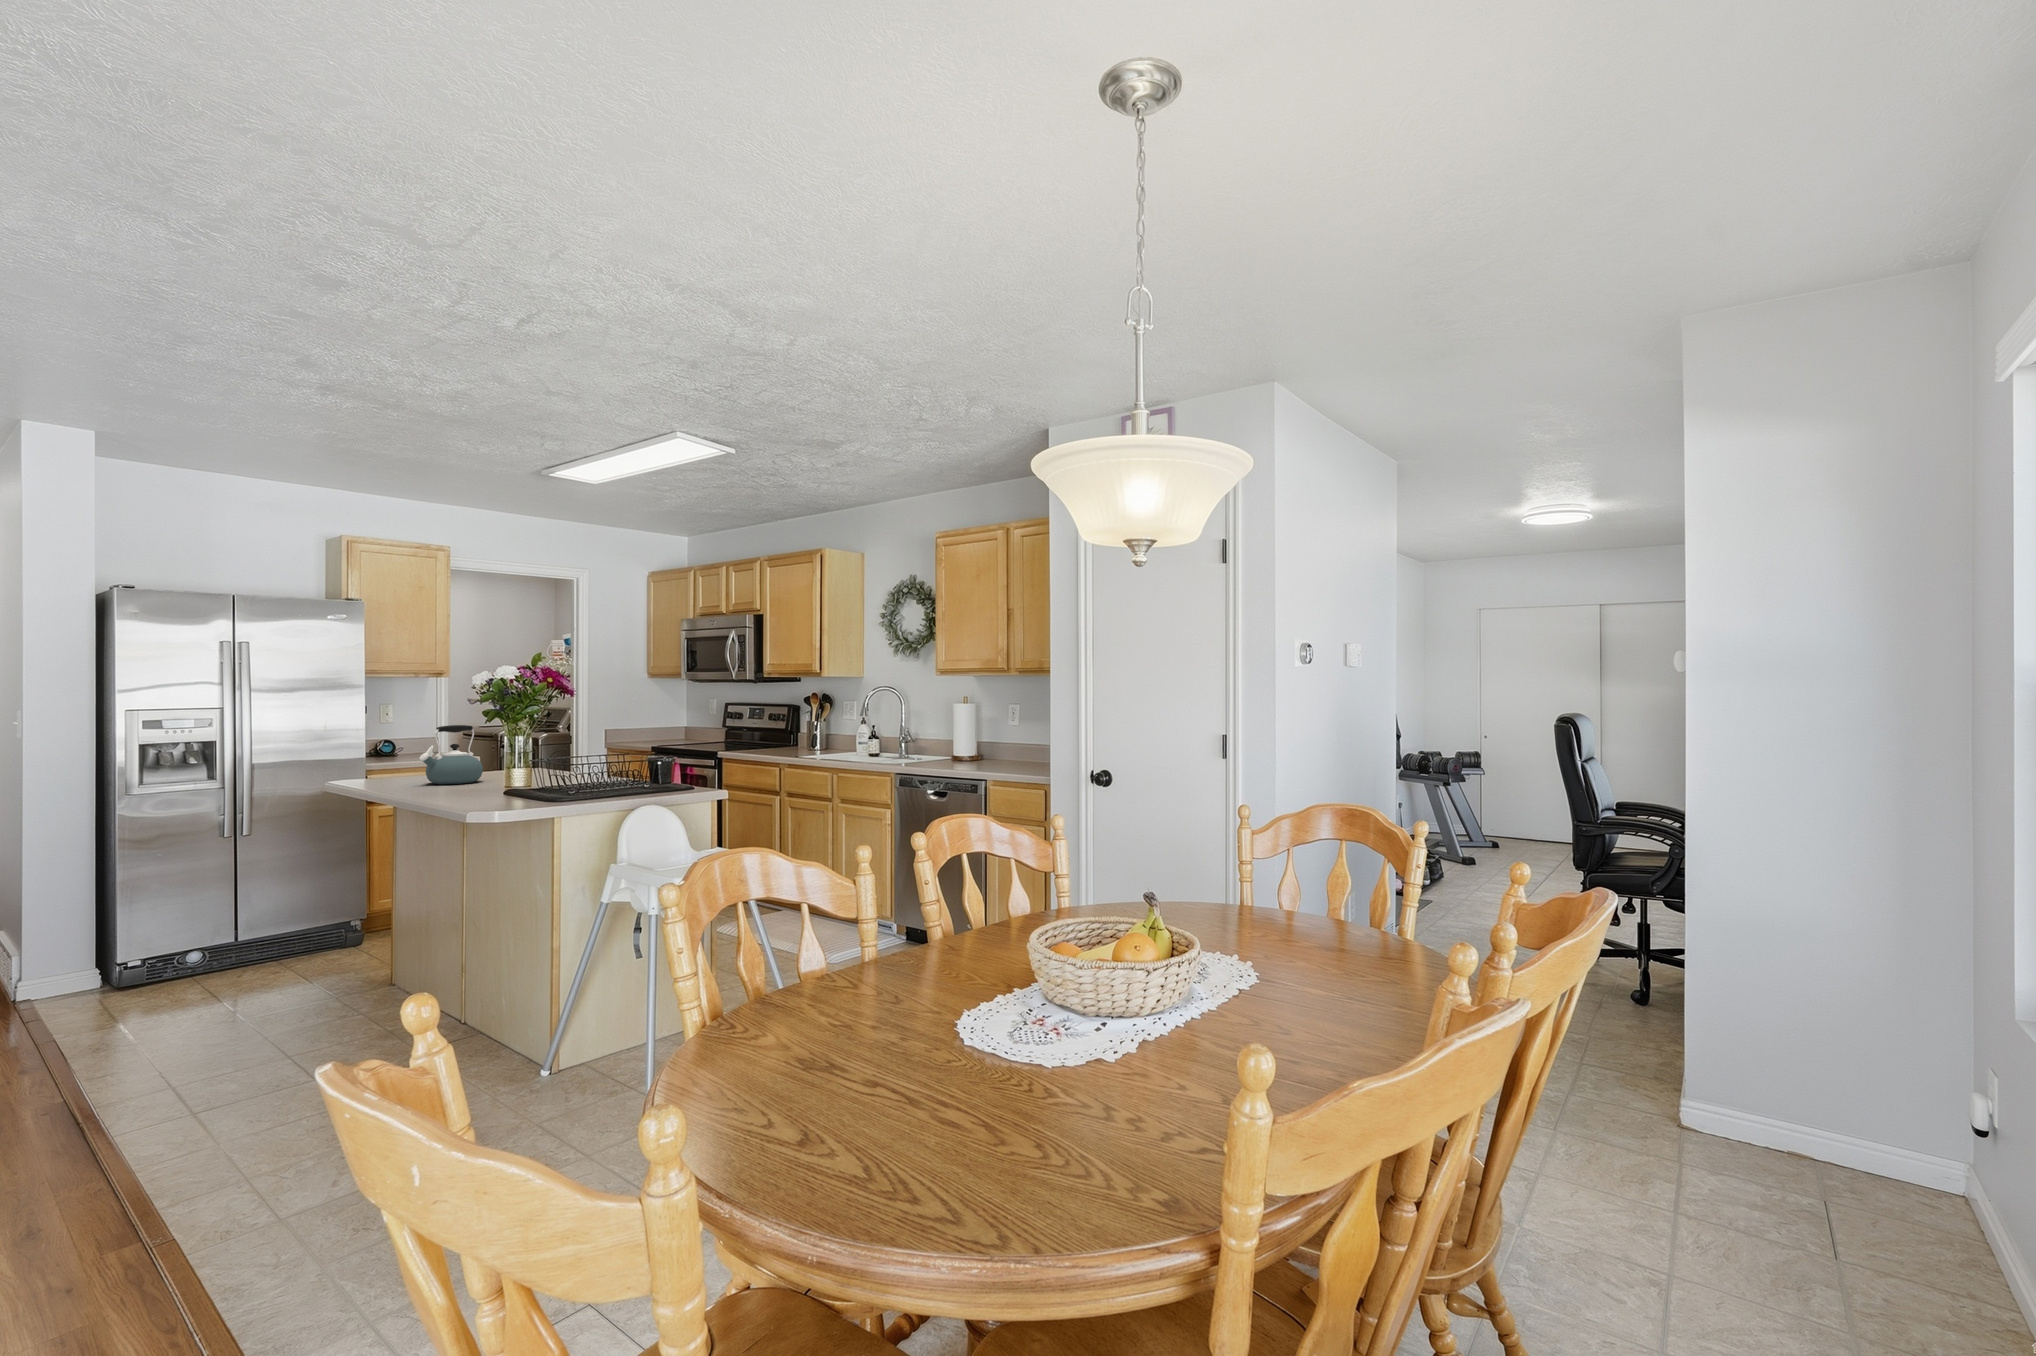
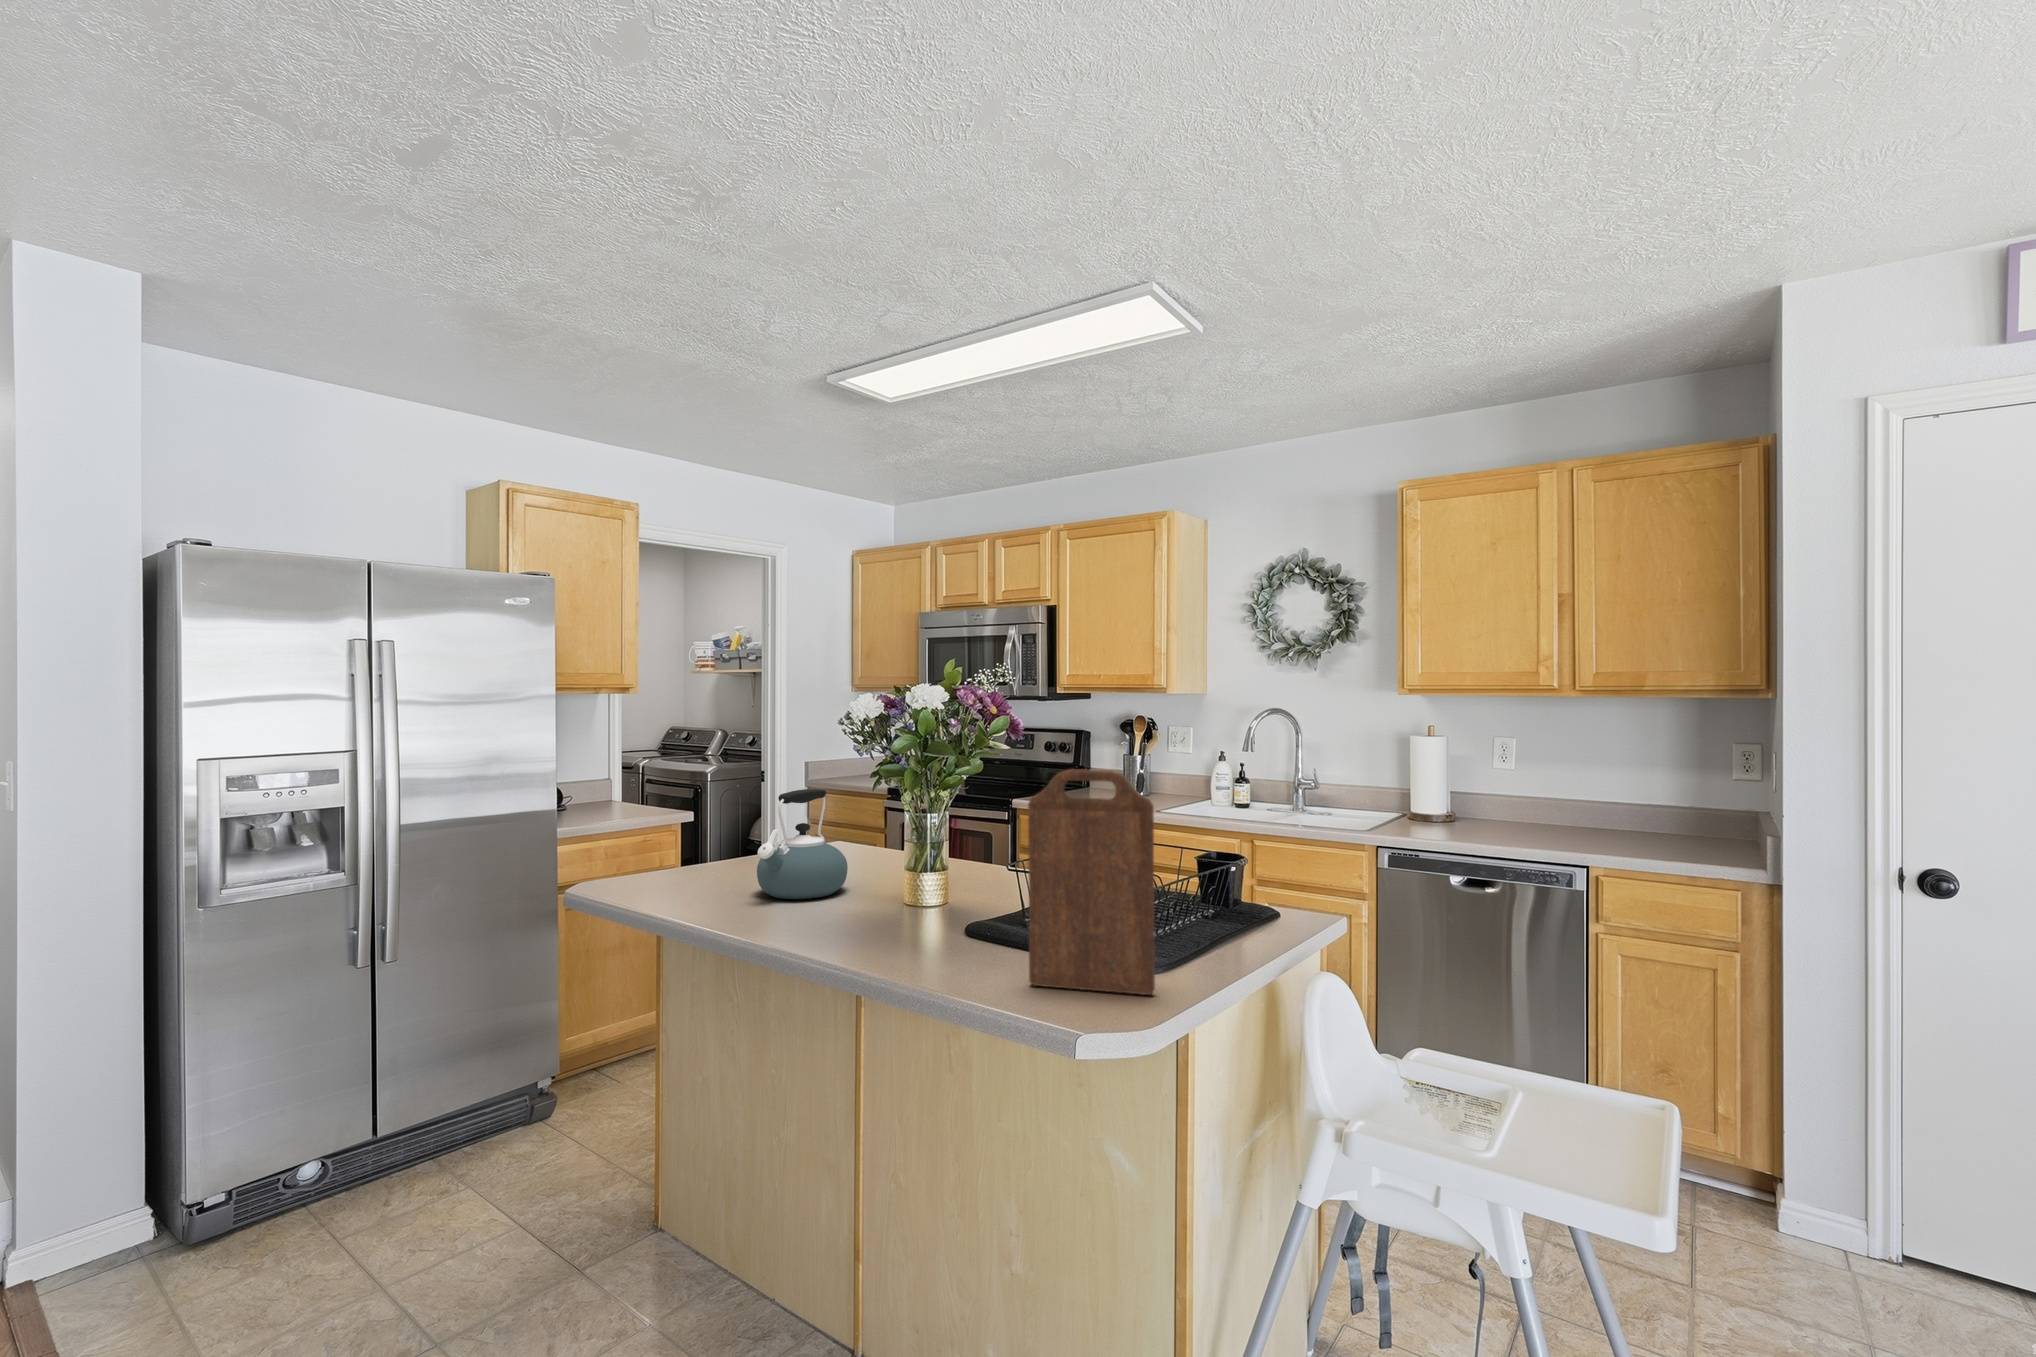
cutting board: none [484,702,534,805] -> present [1028,769,1155,995]

